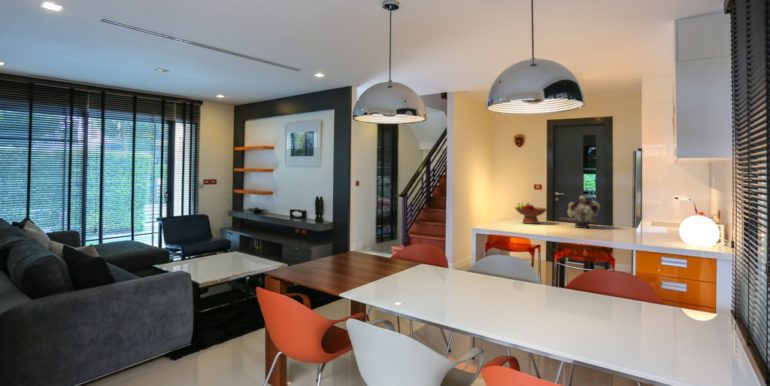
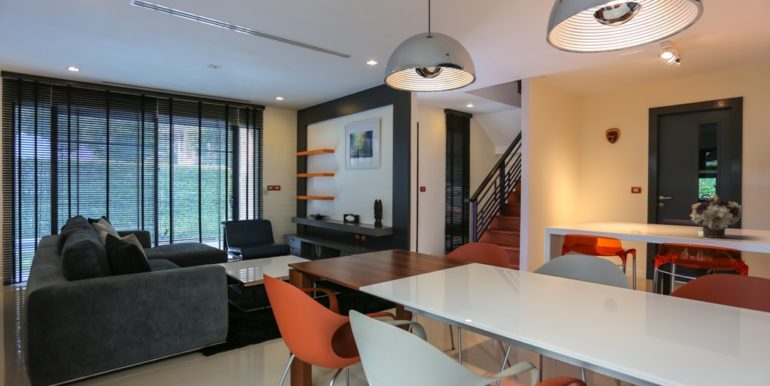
fruit bowl: present [515,203,547,224] -> none [613,205,660,232]

